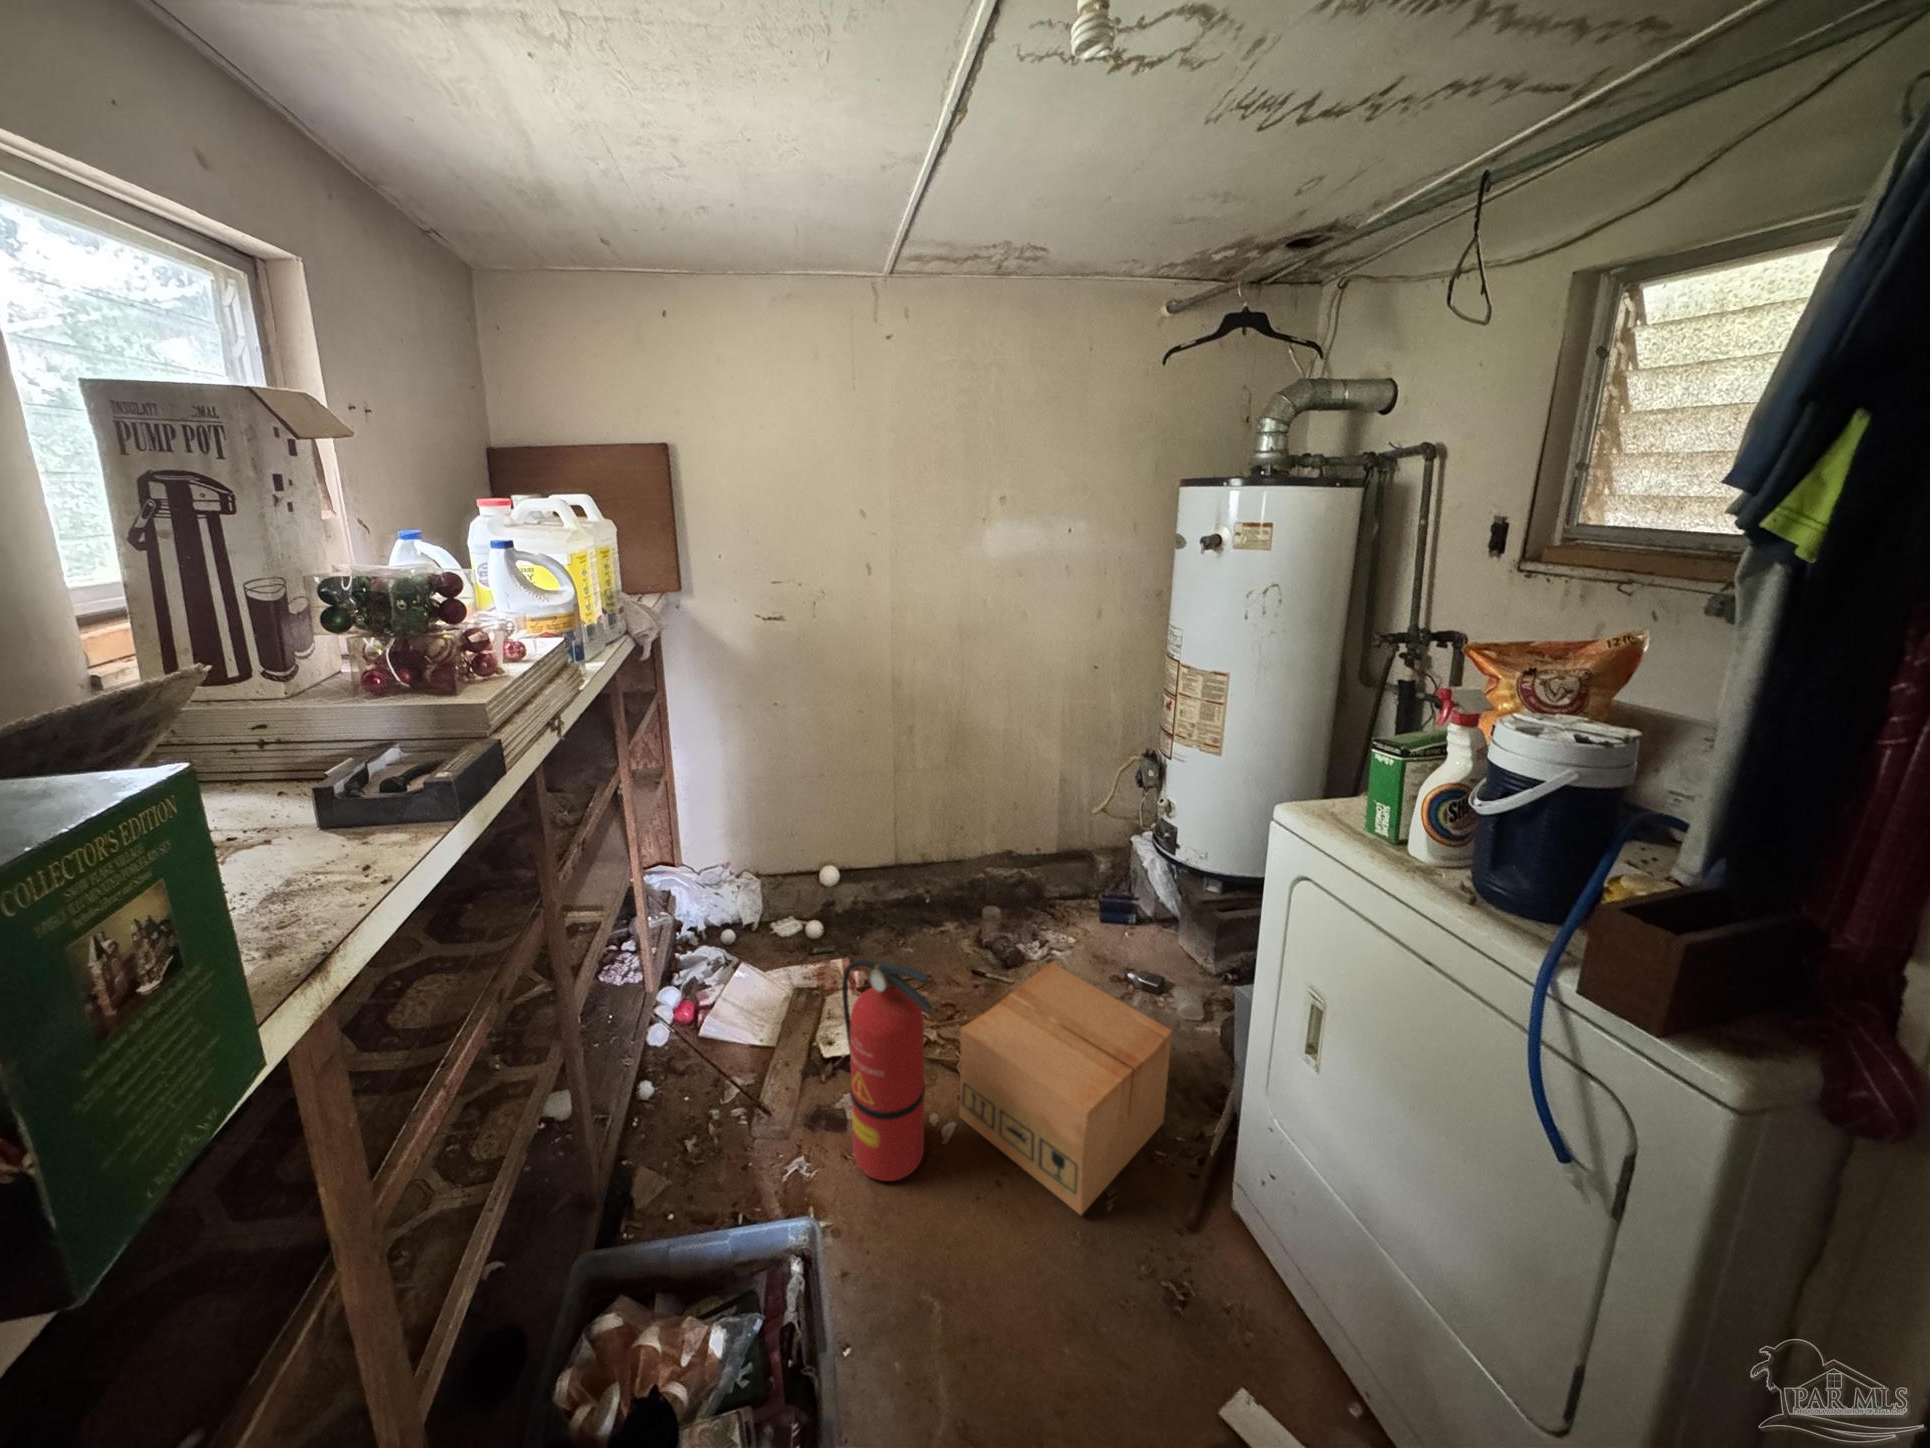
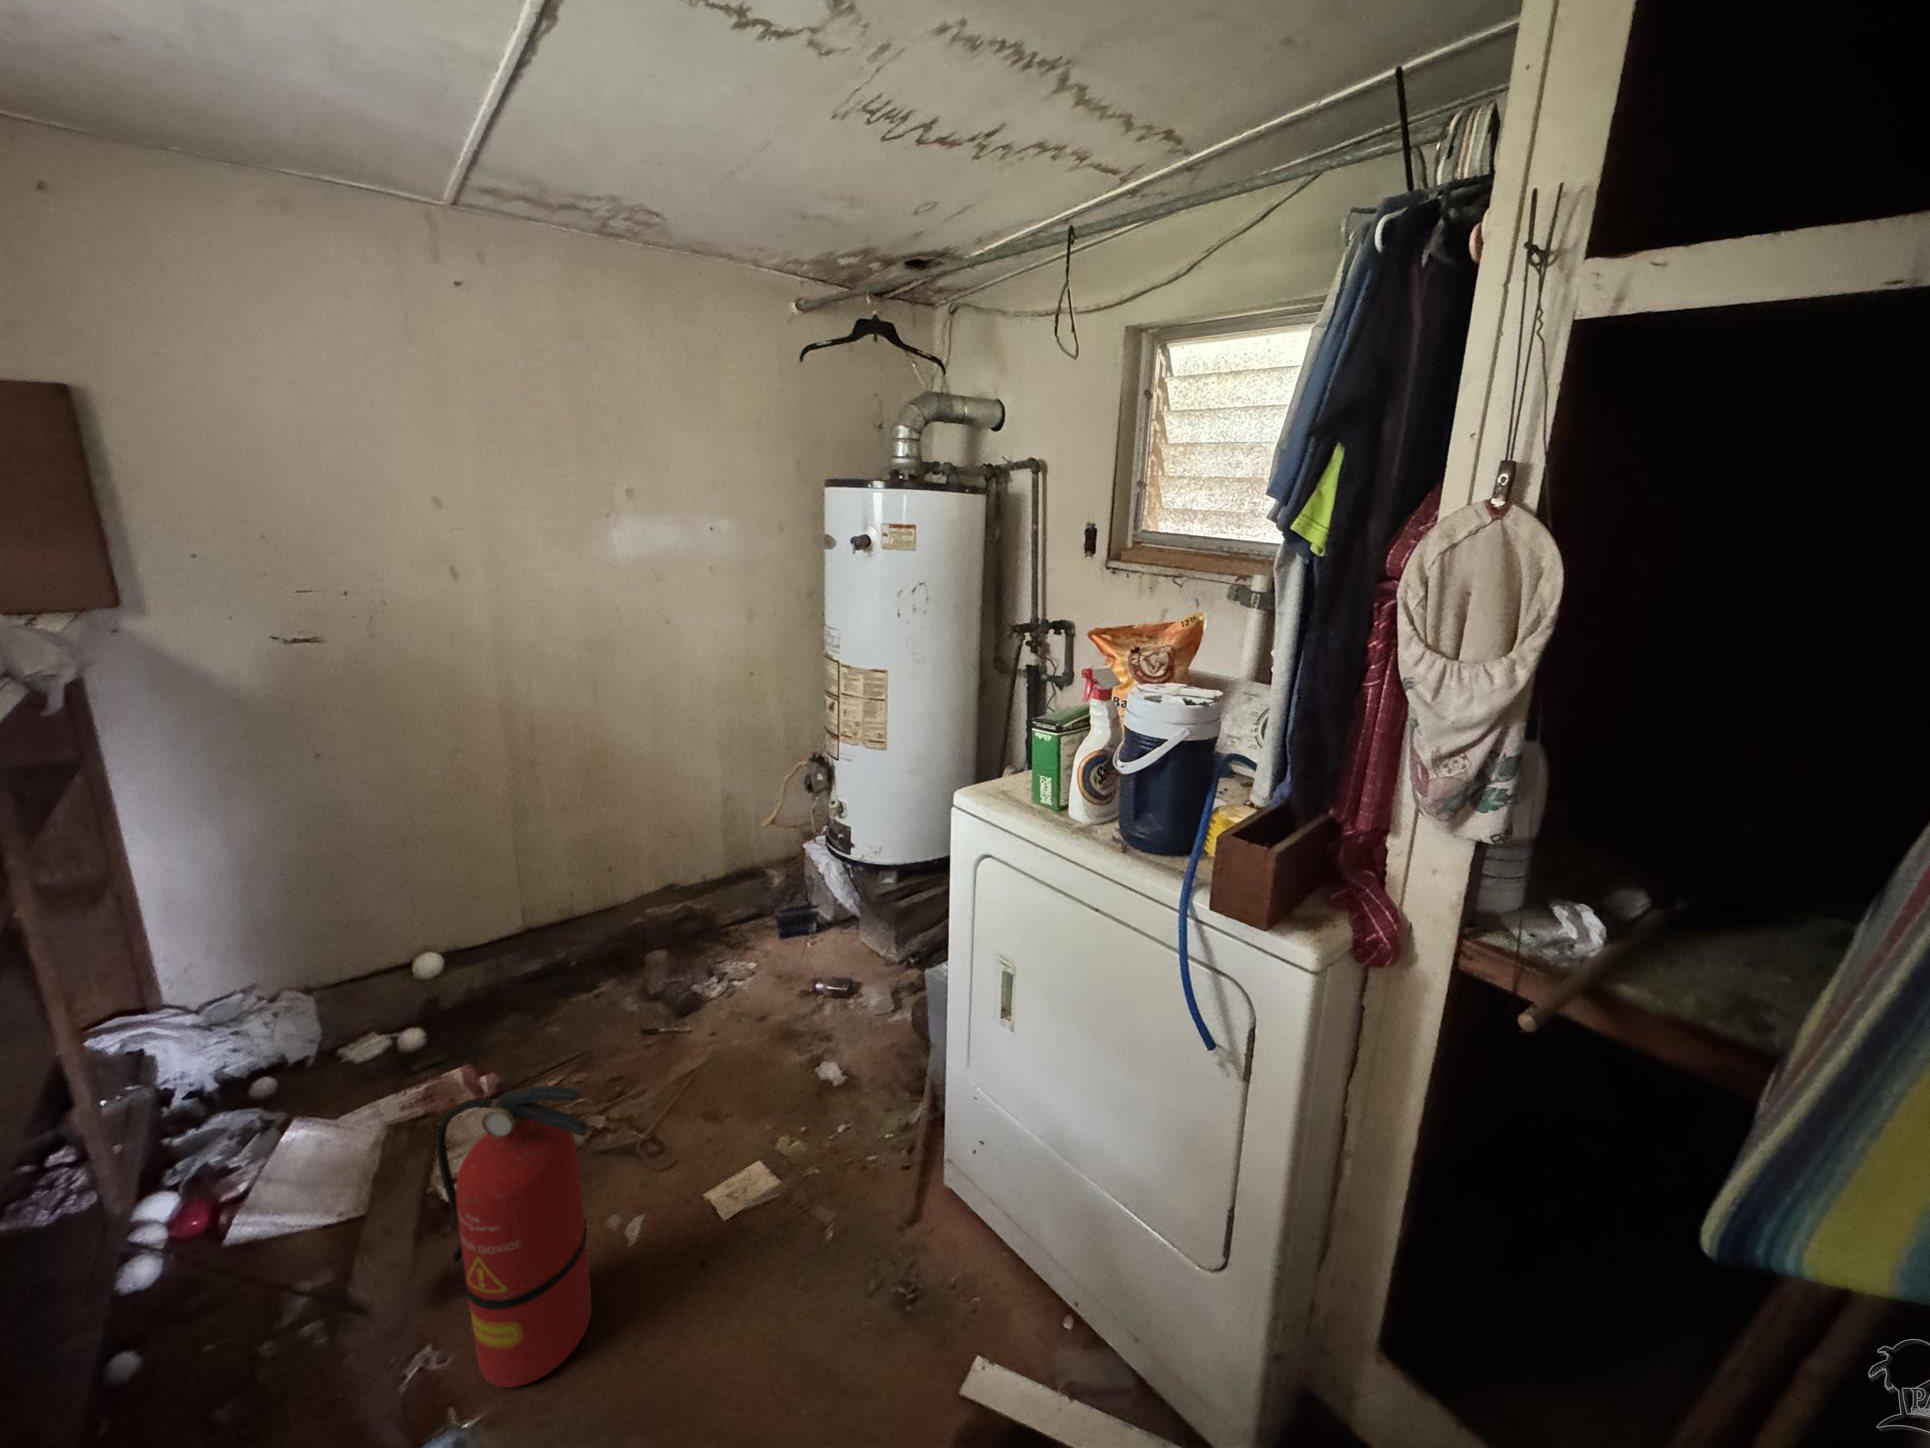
cardboard box: present [959,963,1172,1215] -> none [630,1007,874,1280]

